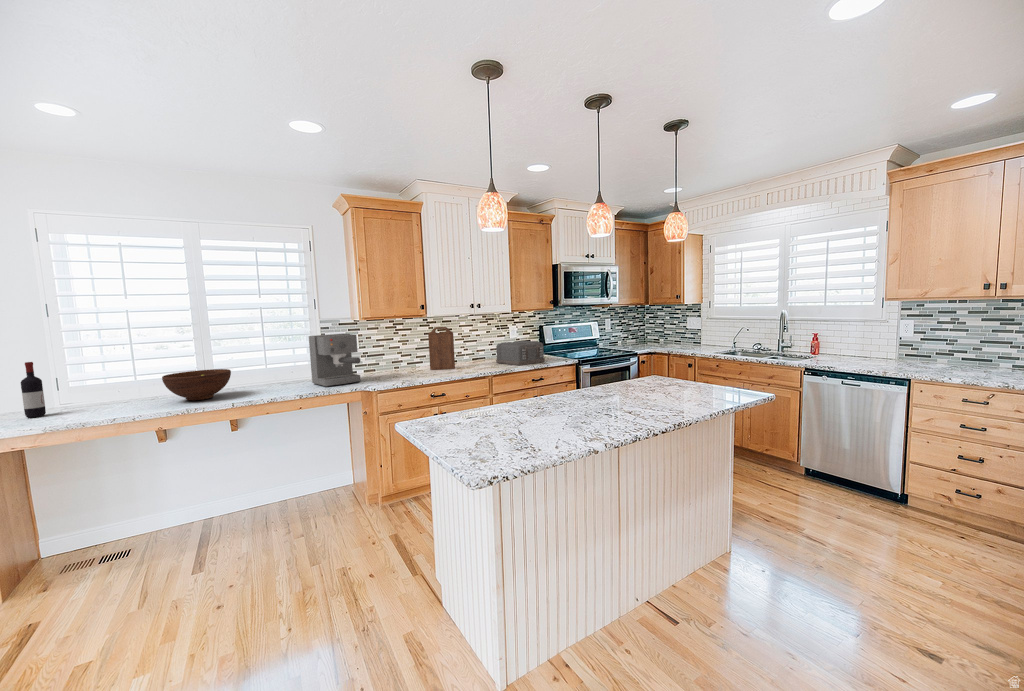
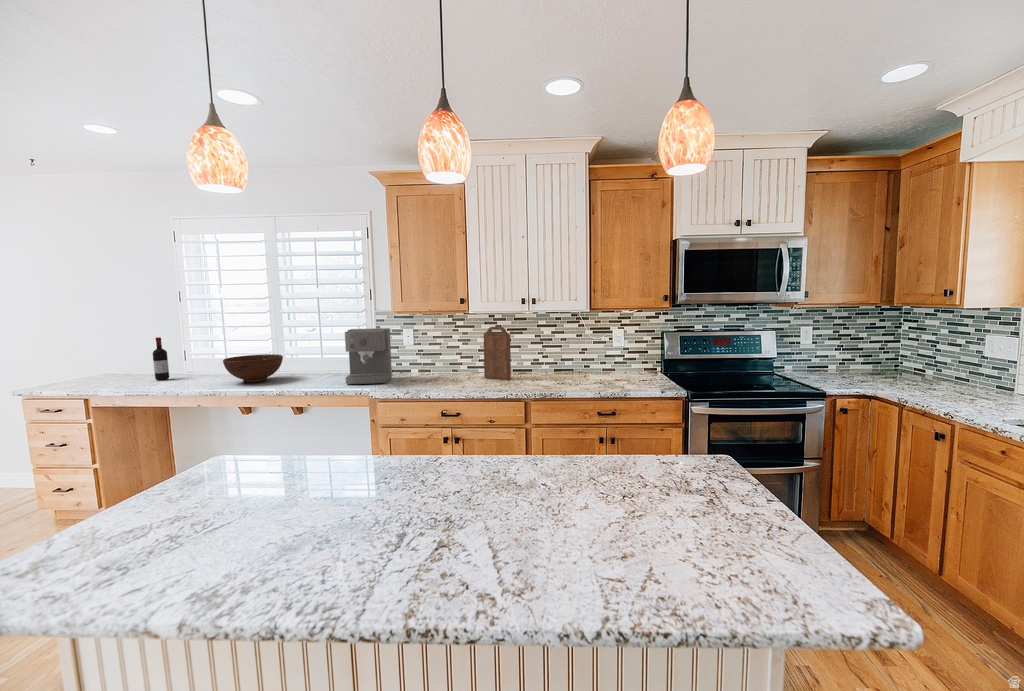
toaster: present [496,341,545,365] -> none [574,352,635,388]

